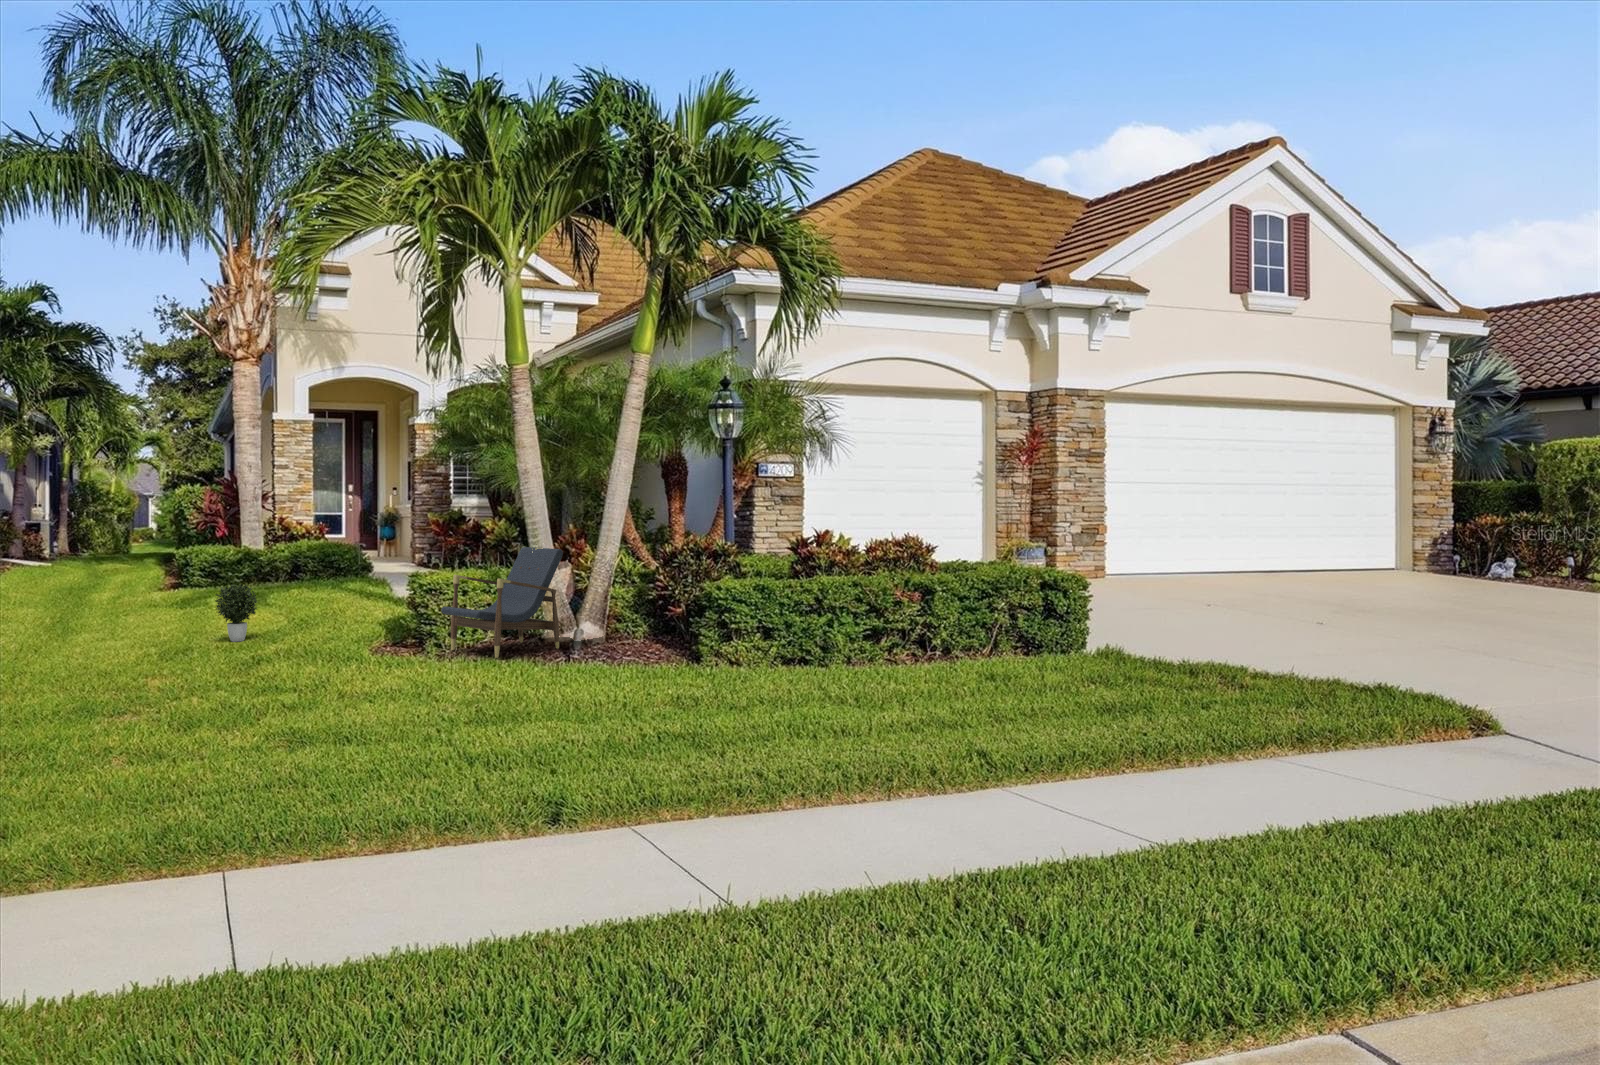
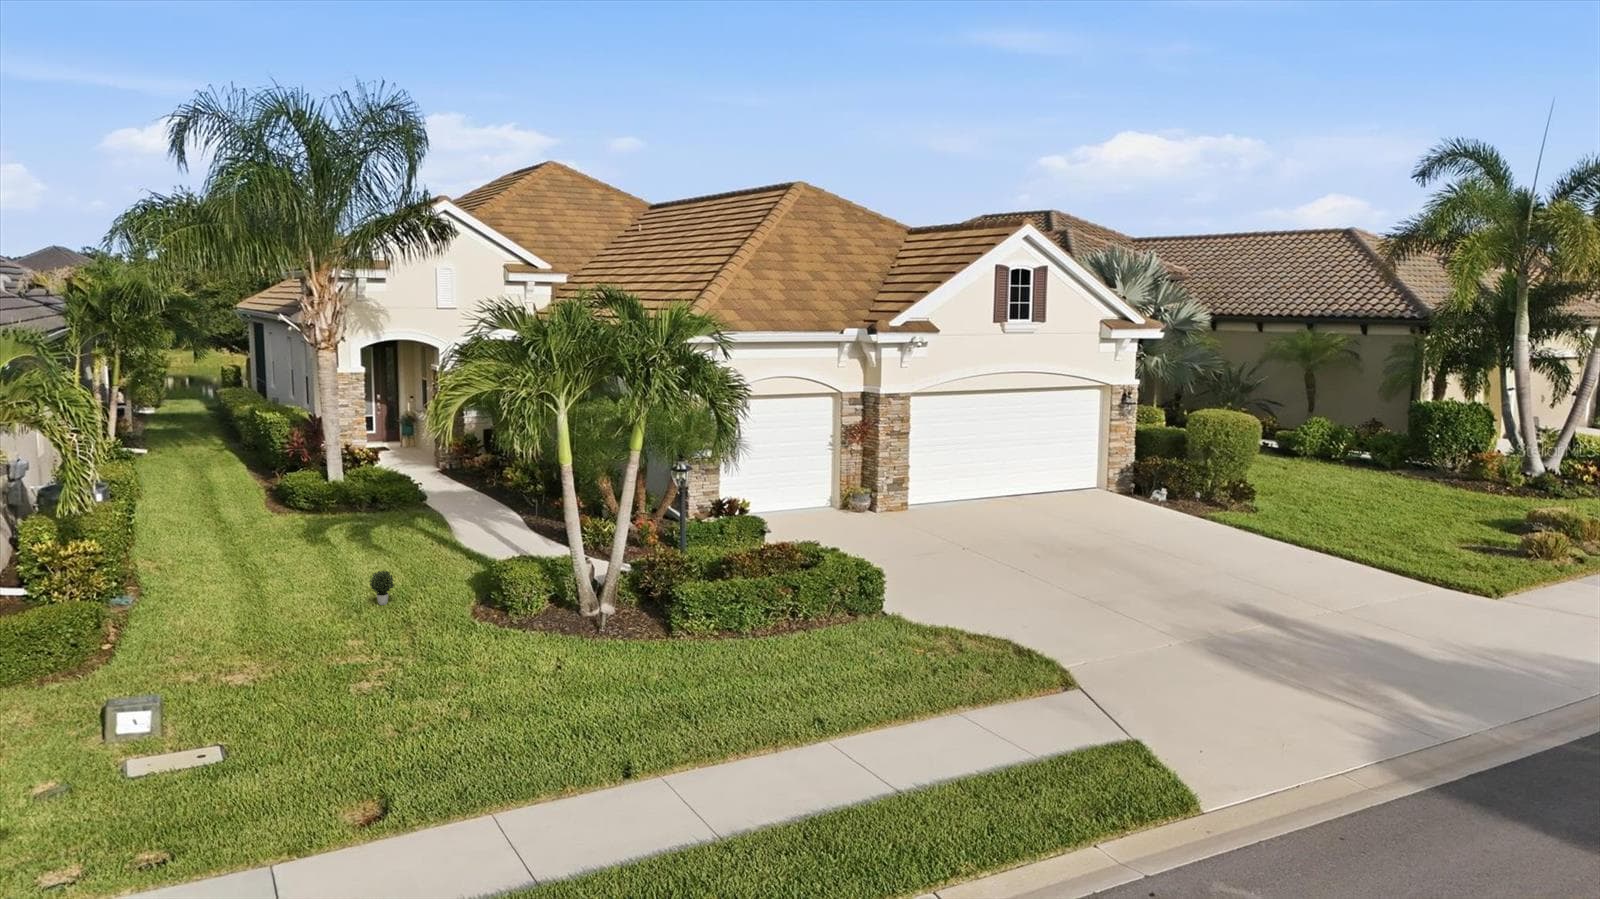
lounge chair: present [441,547,563,658] -> none [517,560,586,634]

